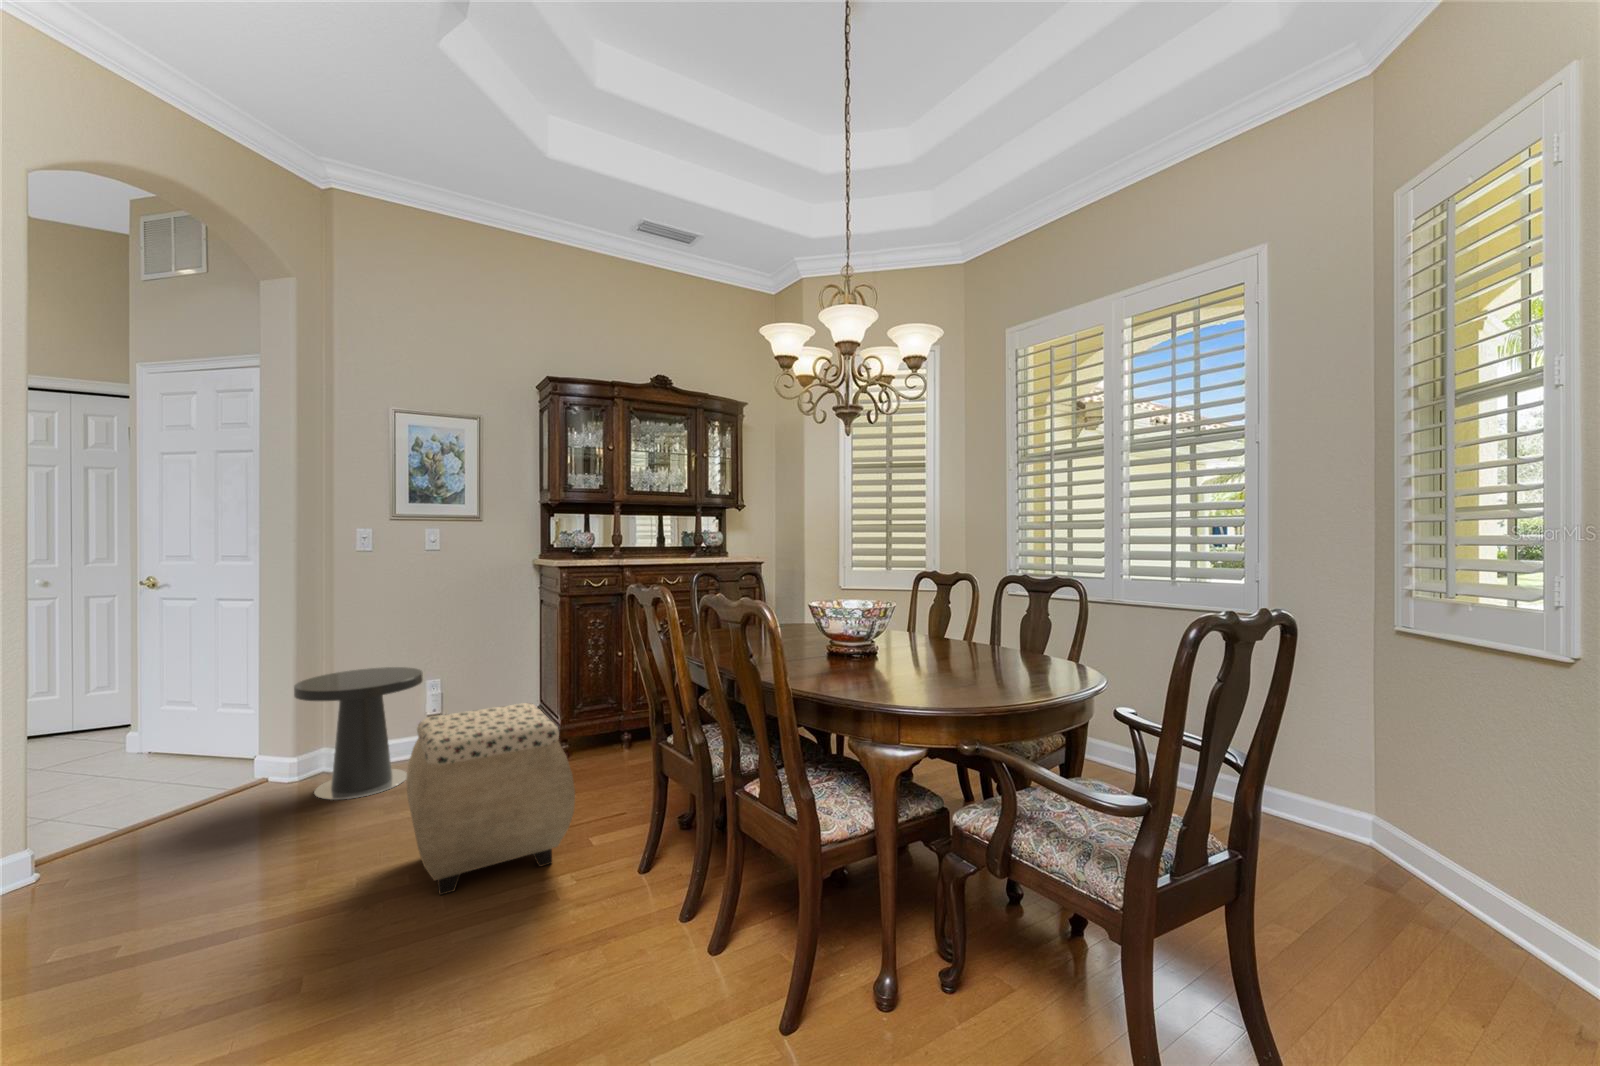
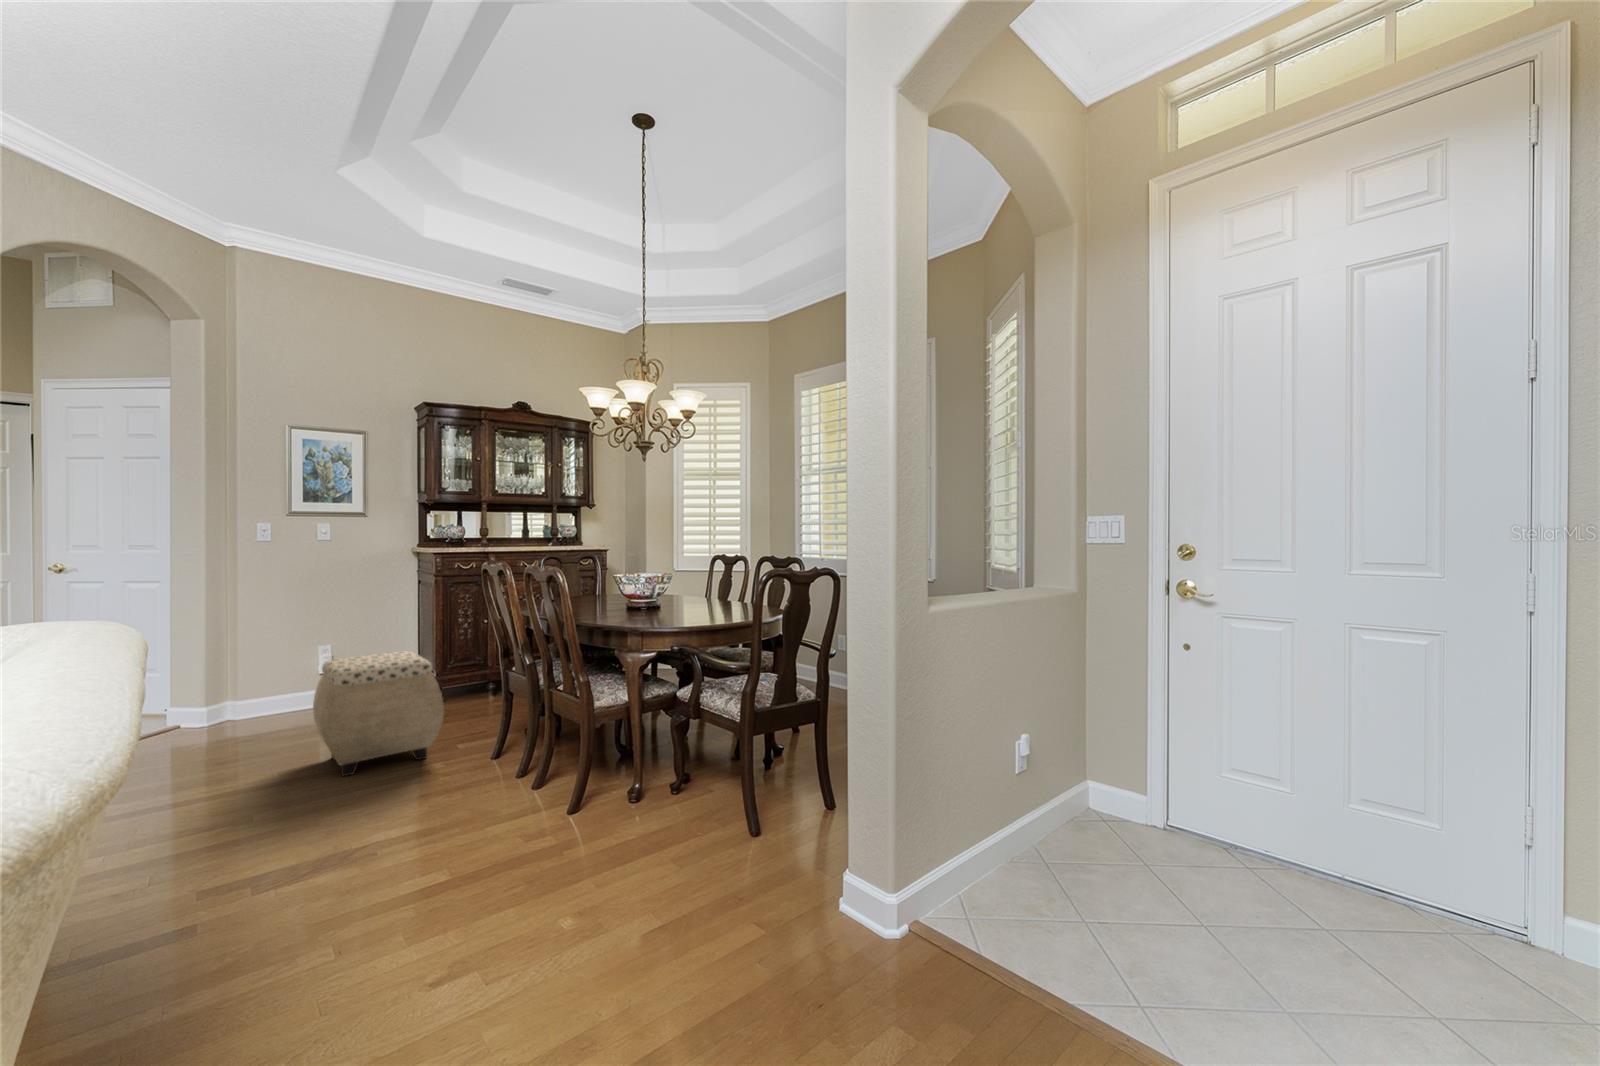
side table: present [294,667,423,800] -> none [208,634,317,735]

